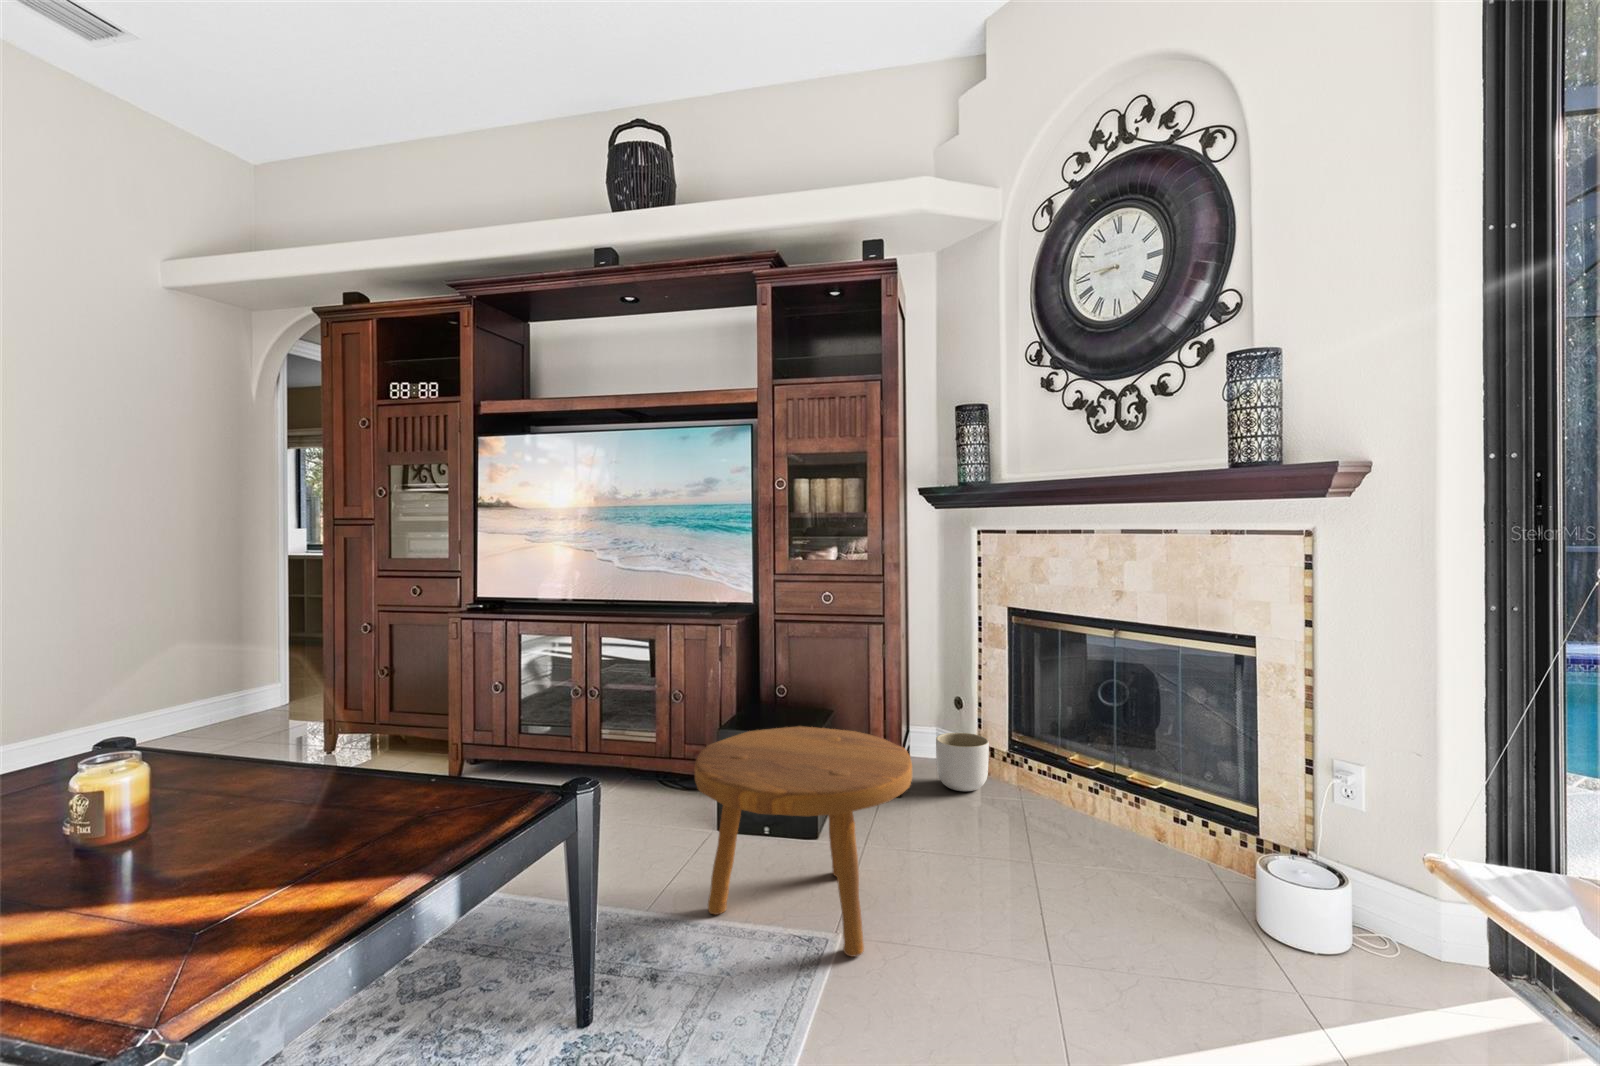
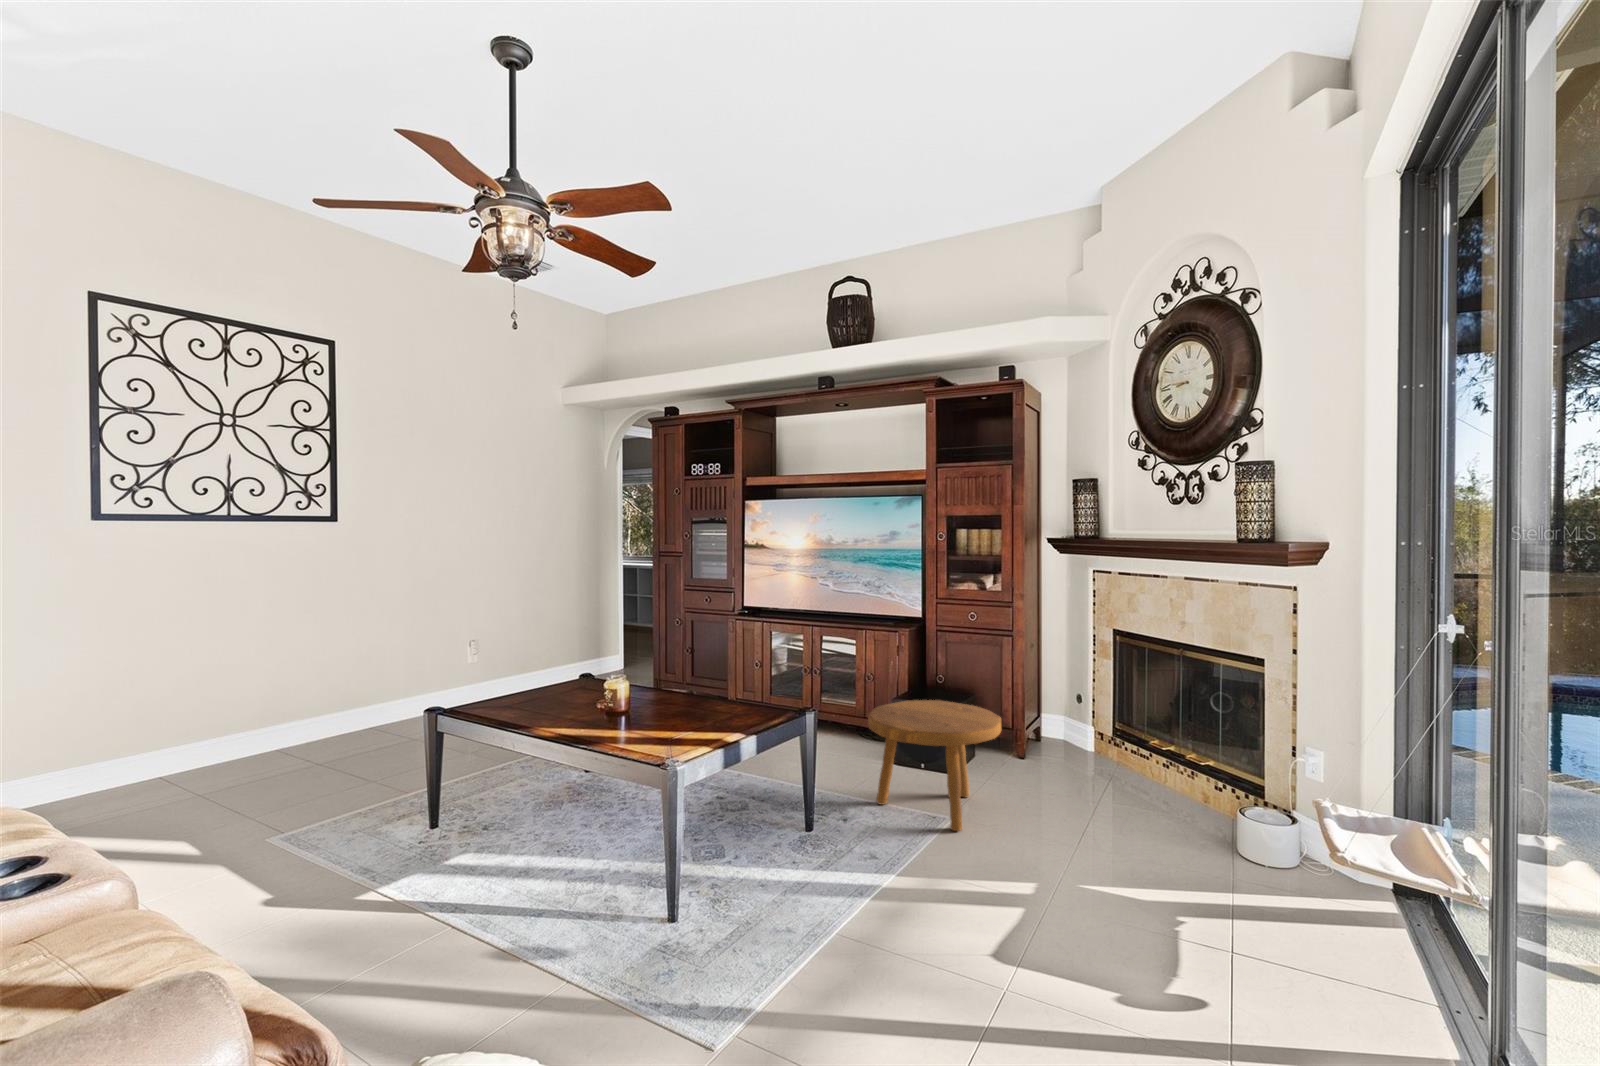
planter: present [936,733,989,791] -> none [1055,720,1096,762]

